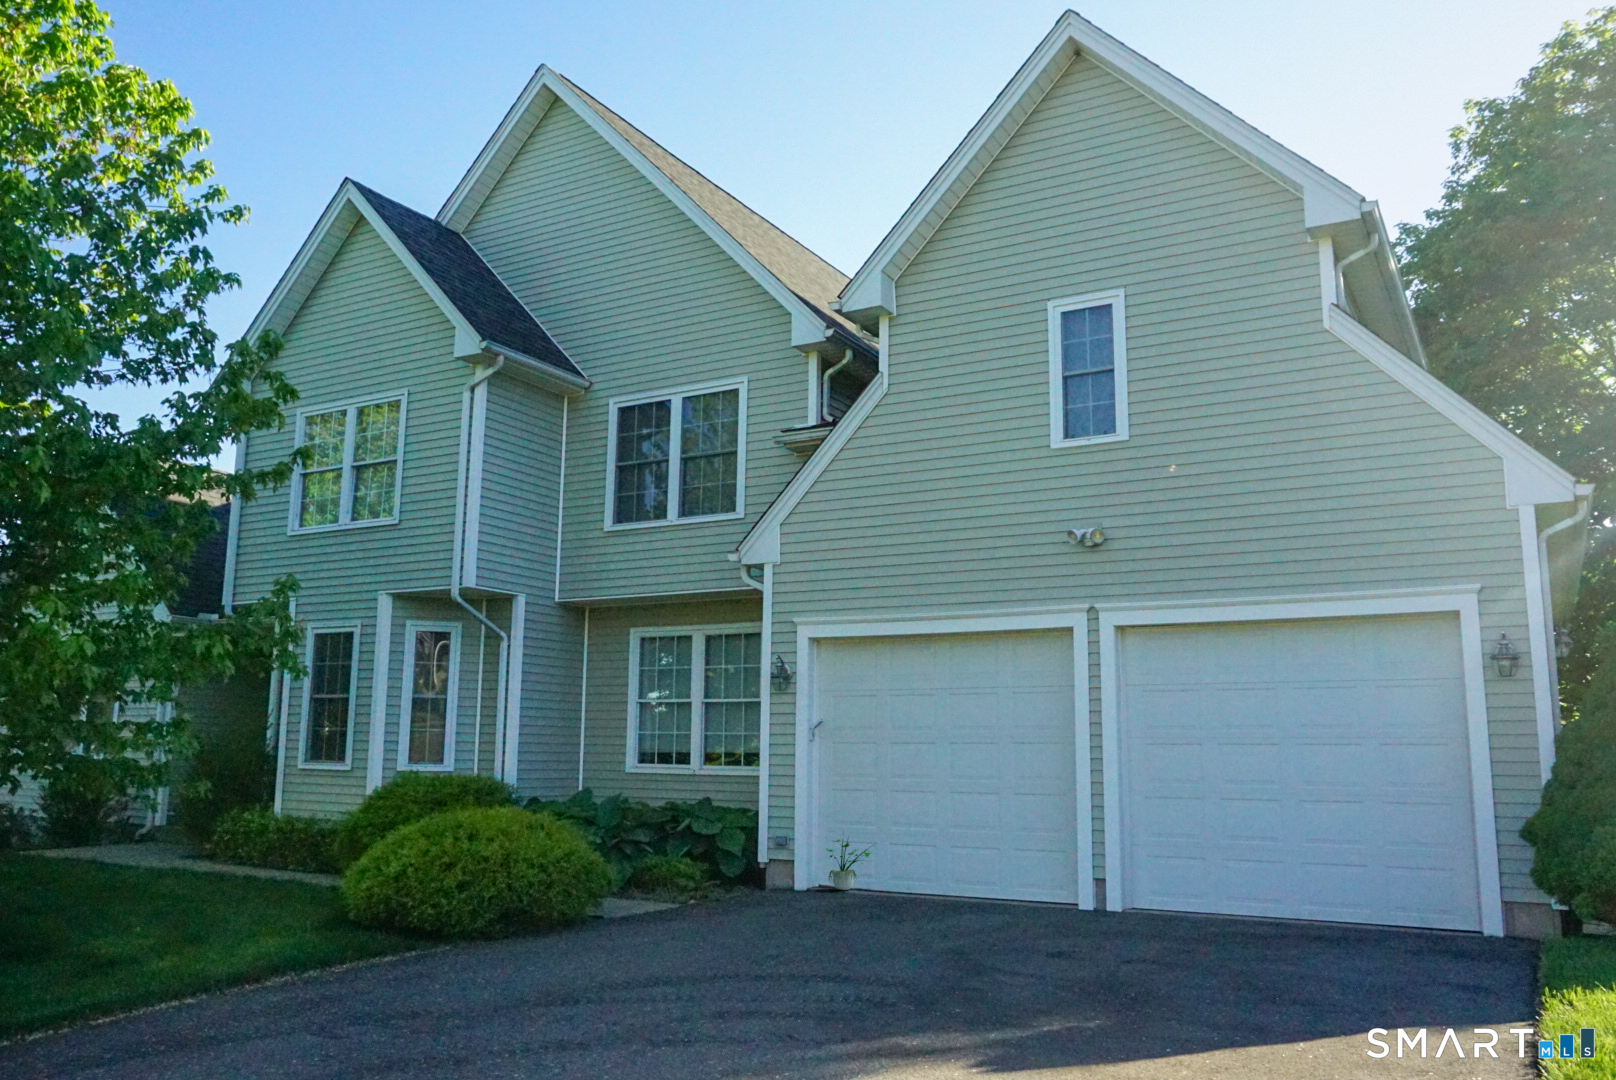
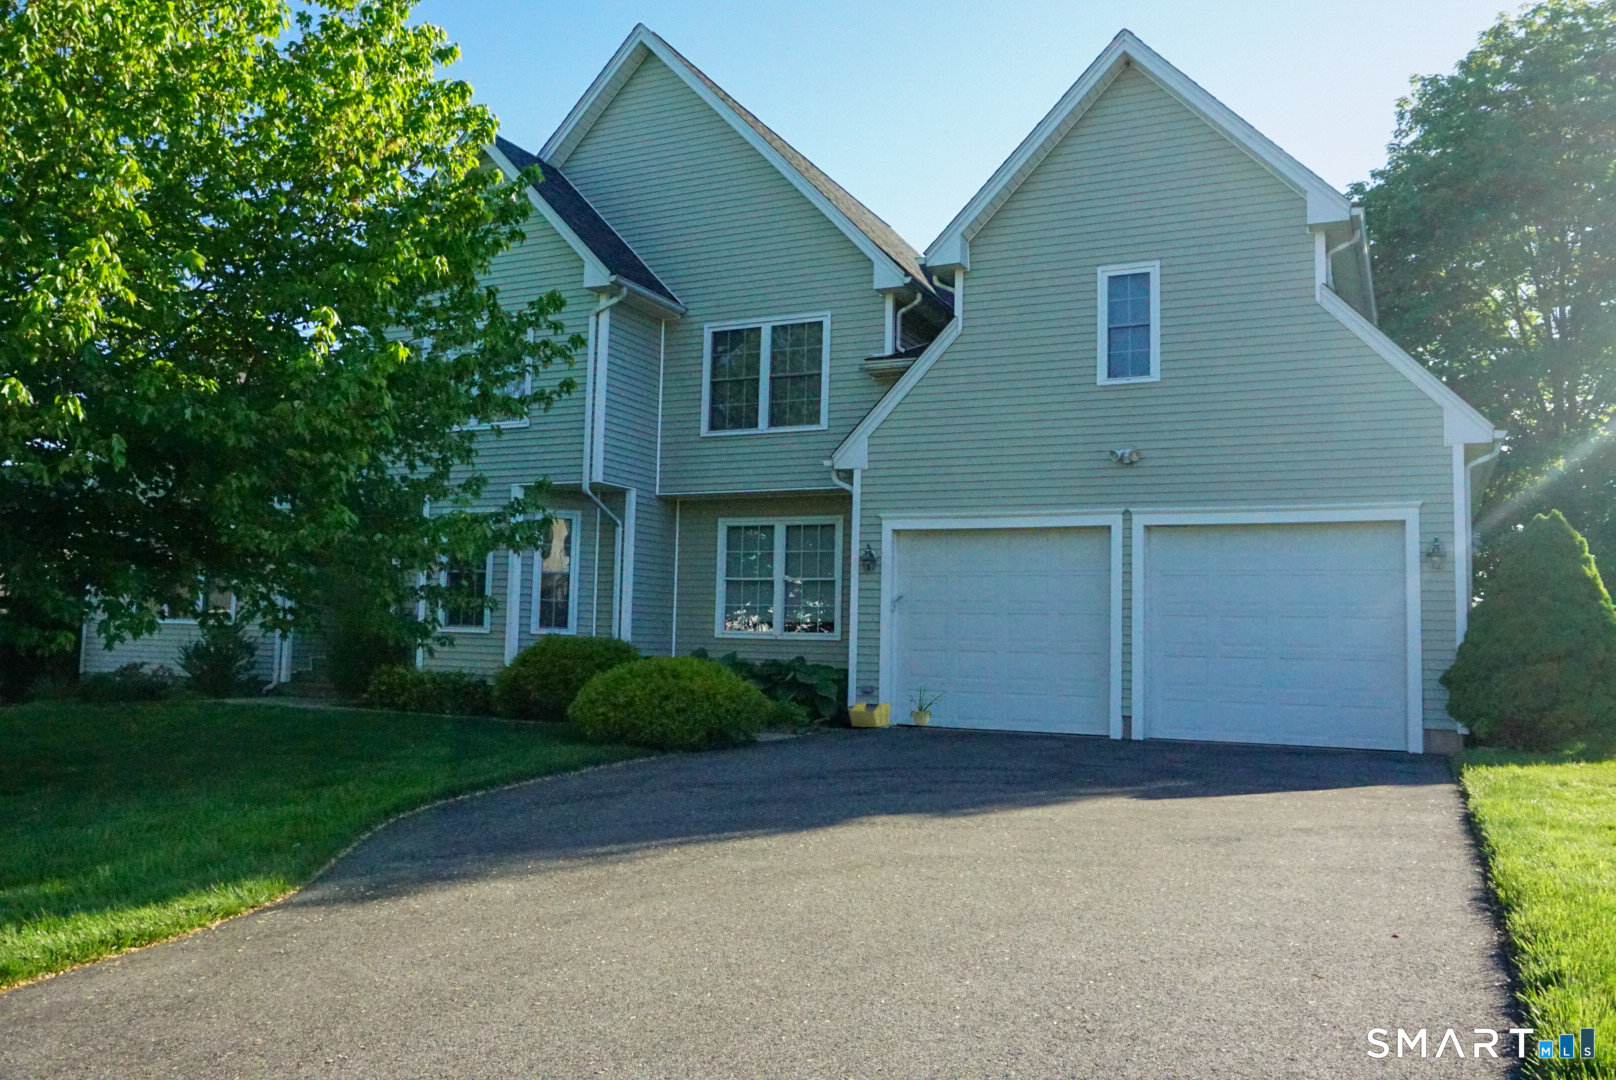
storage bin: none [748,858,808,893] -> present [849,702,890,727]

